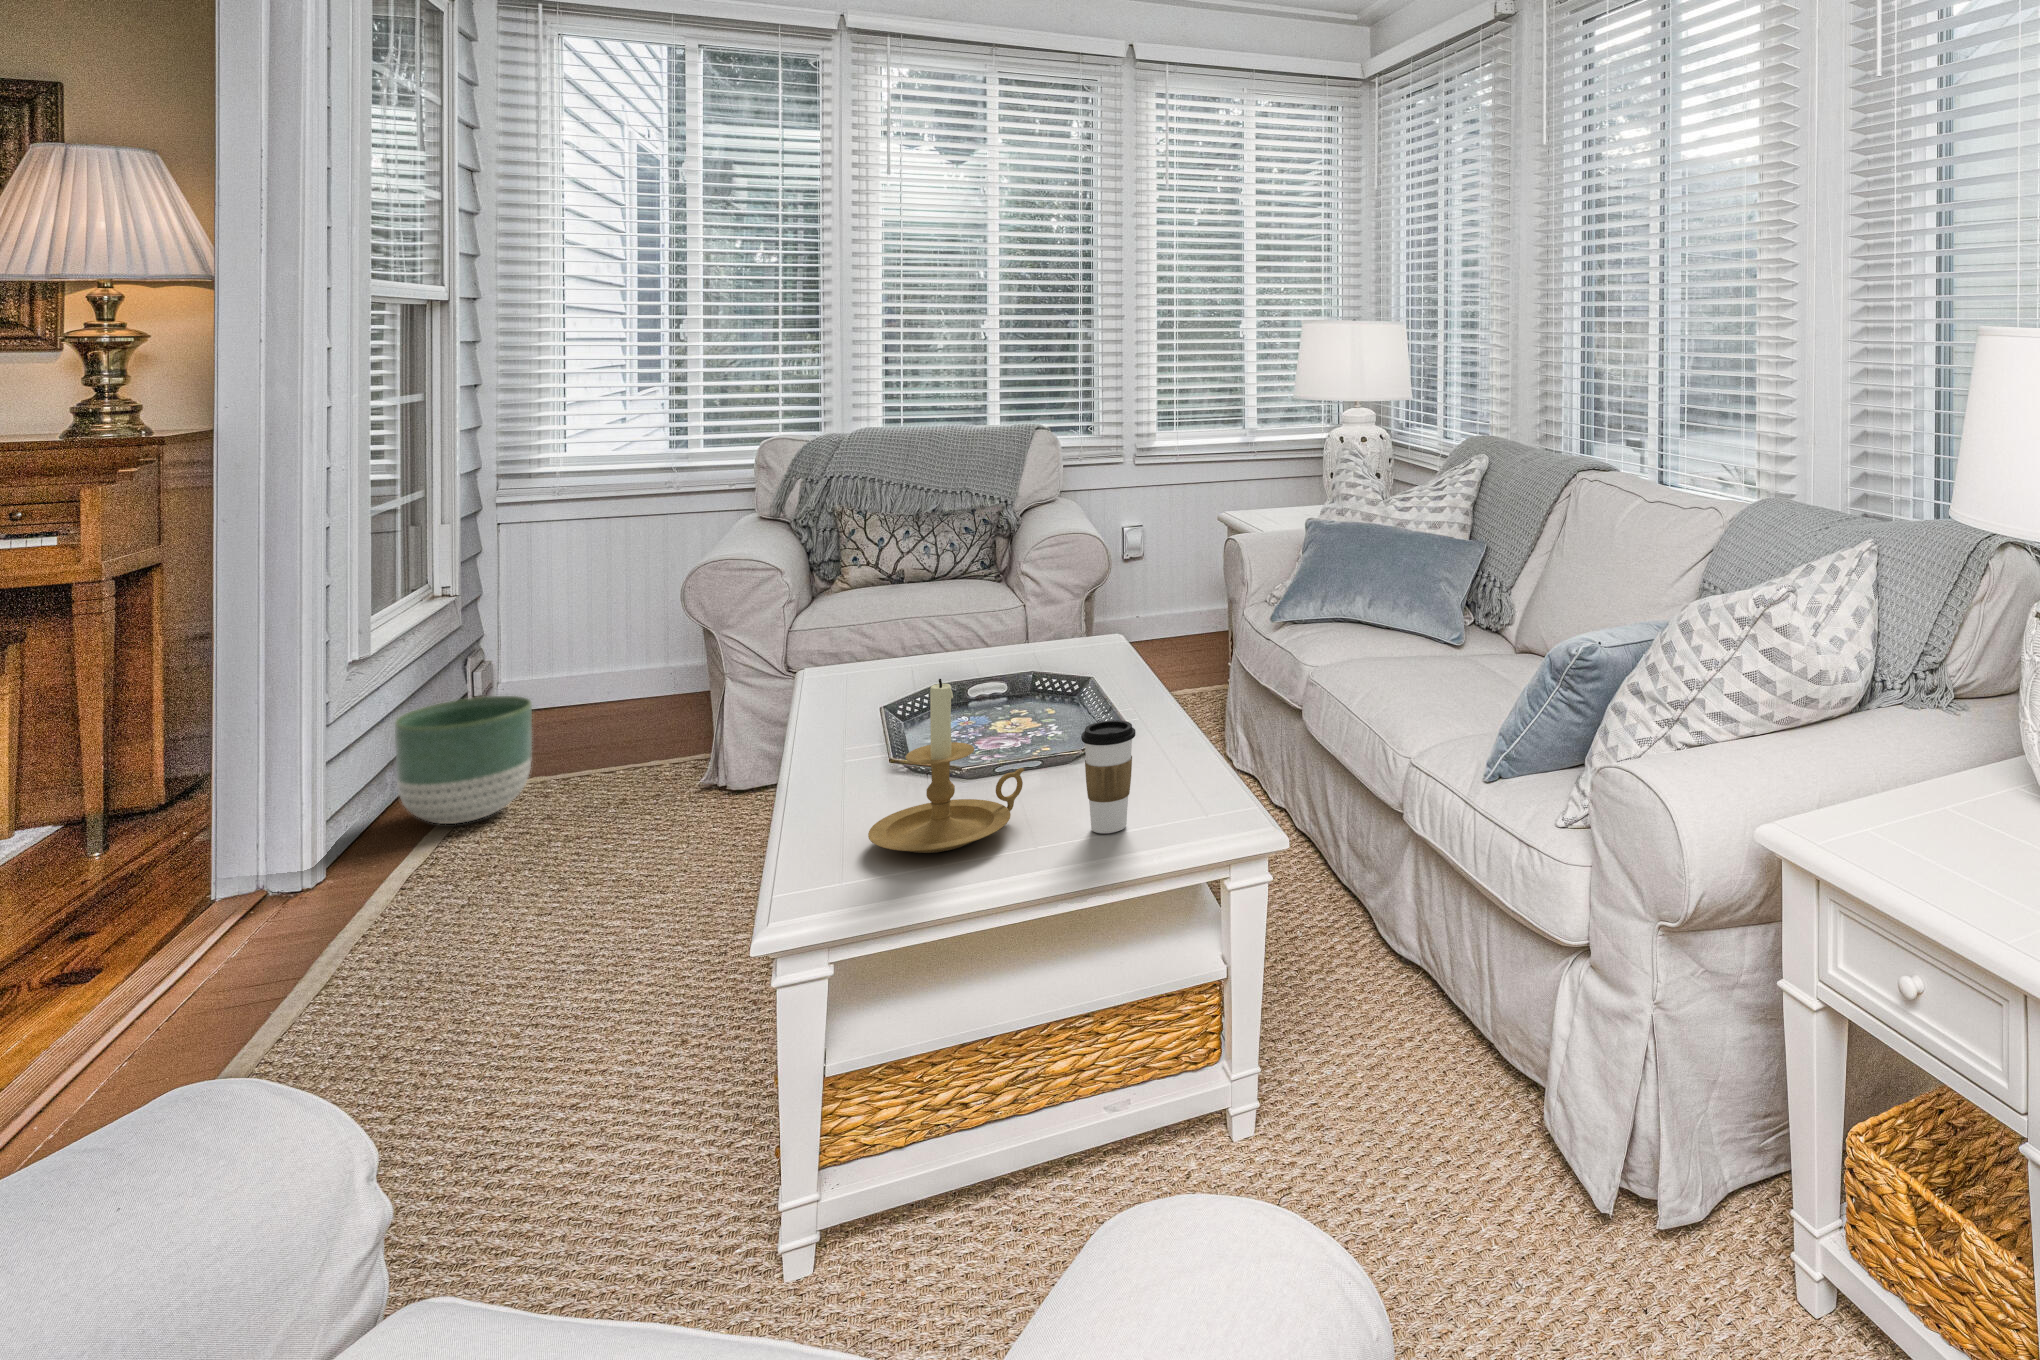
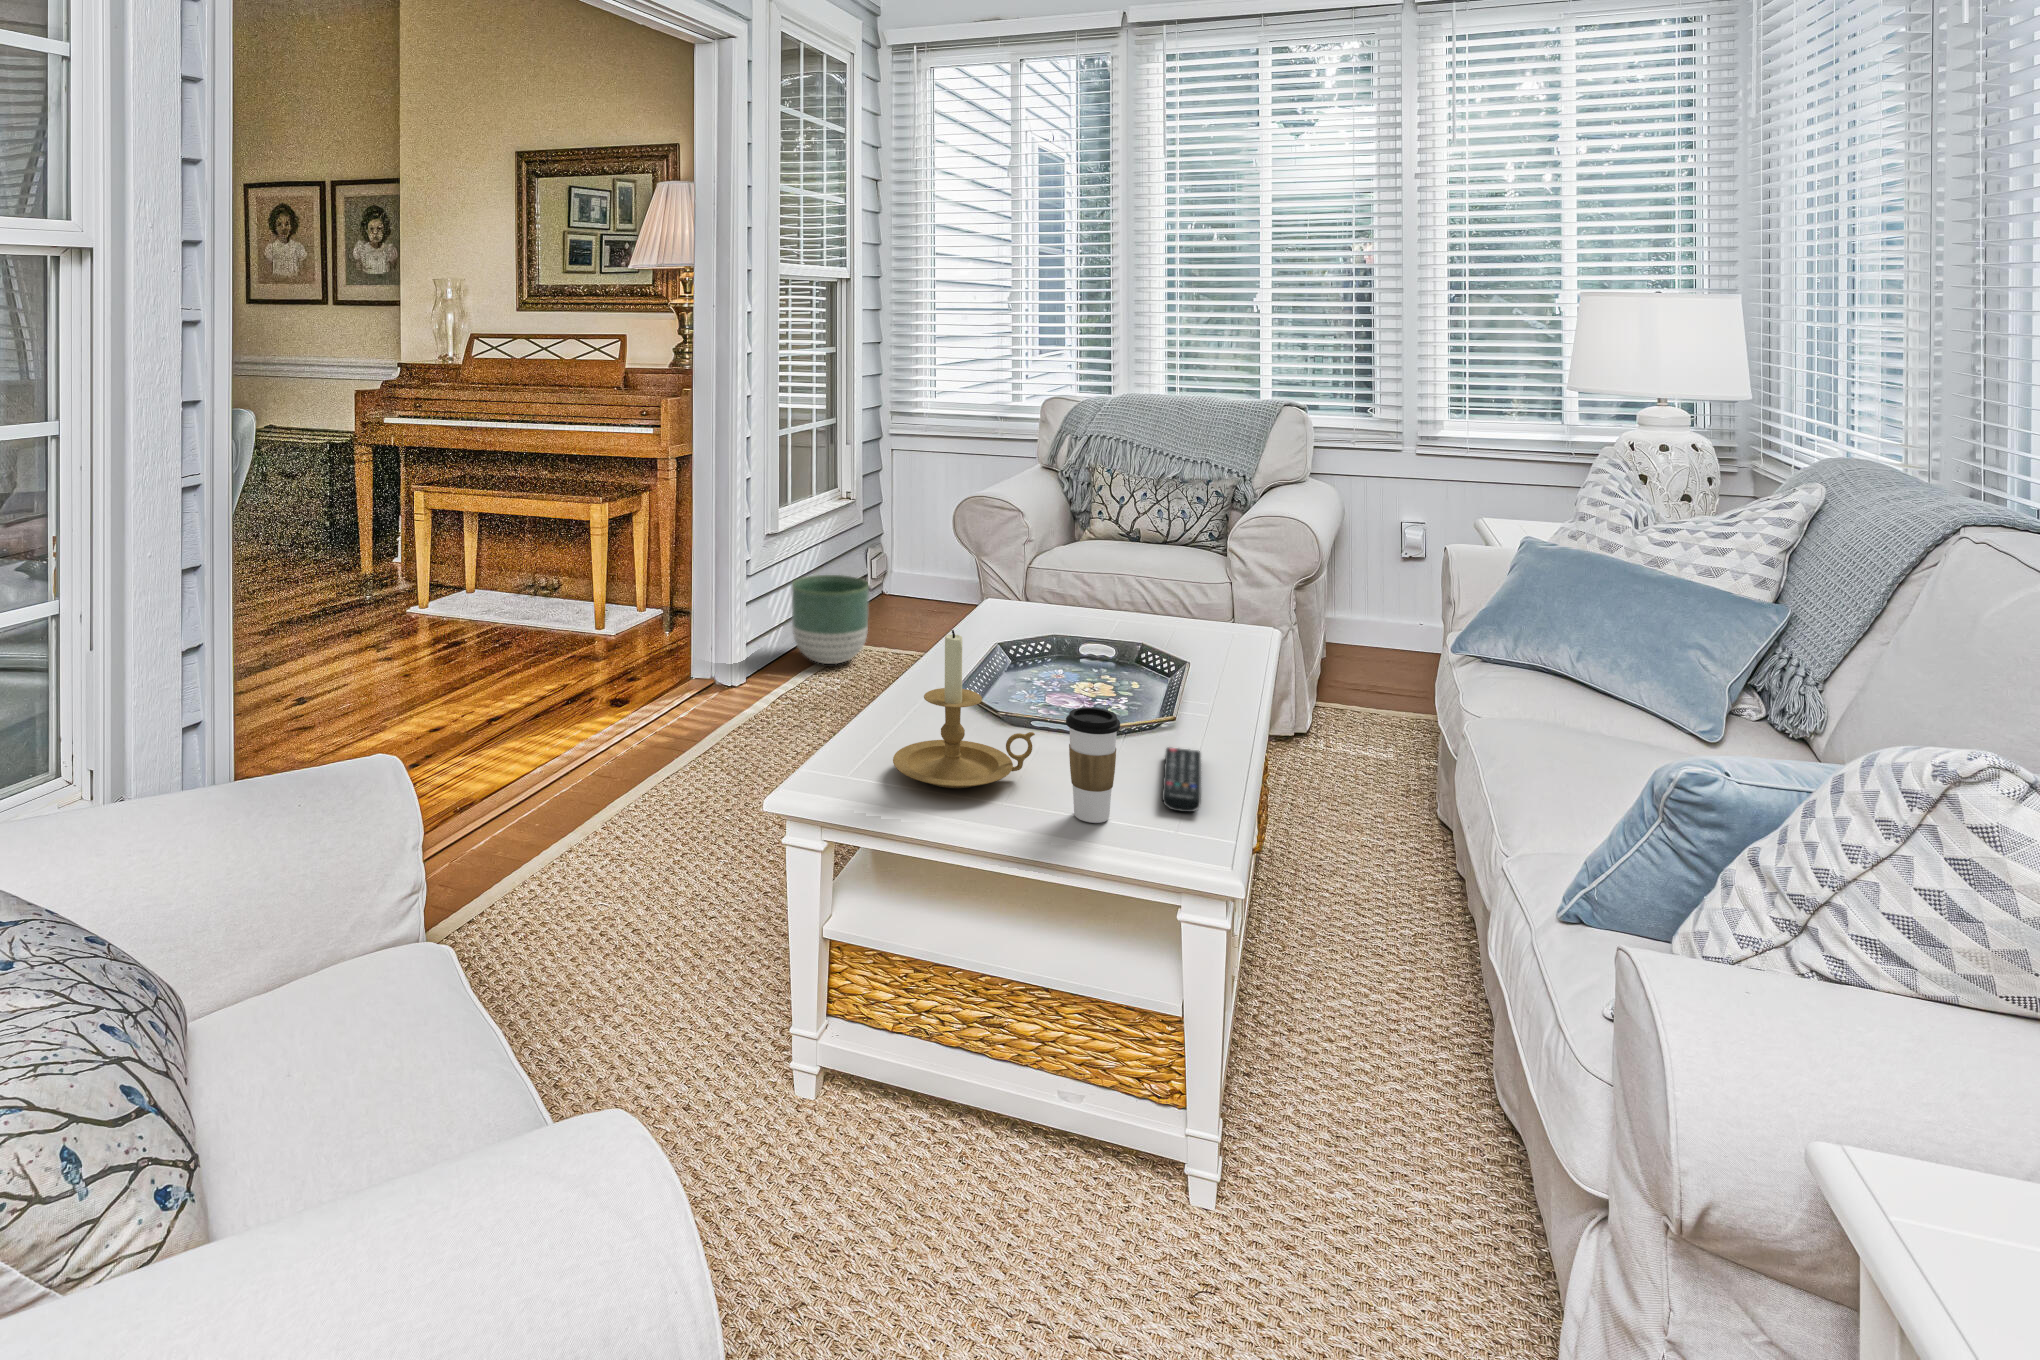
remote control: none [1124,747,1196,800] -> present [1162,748,1201,812]

